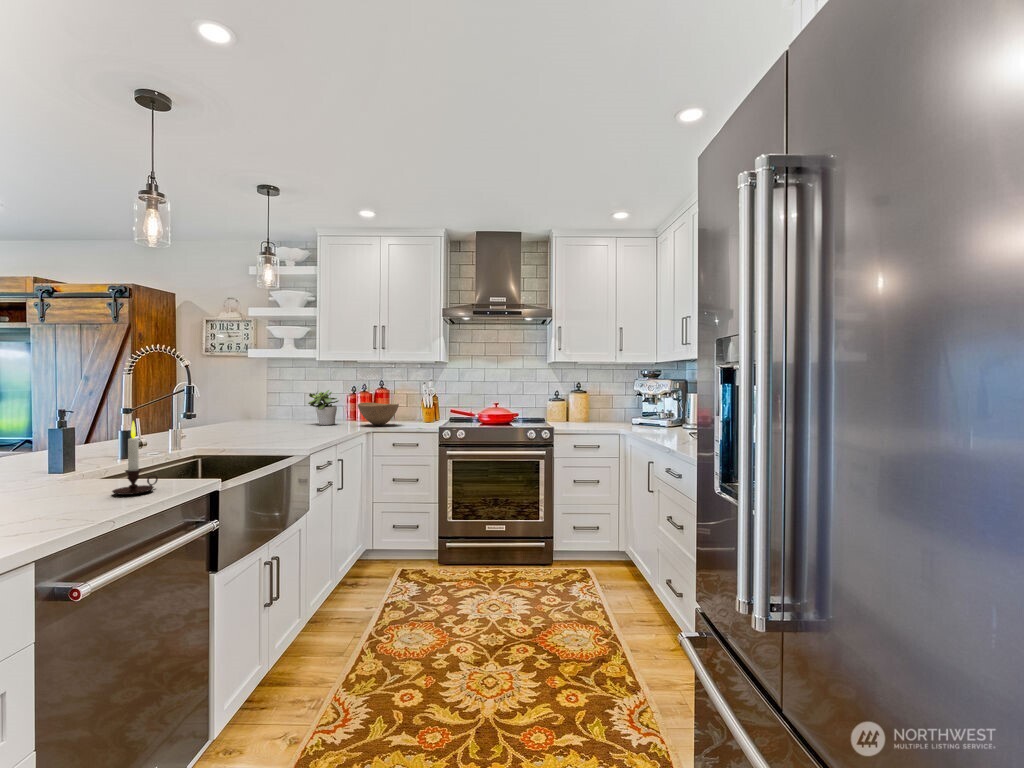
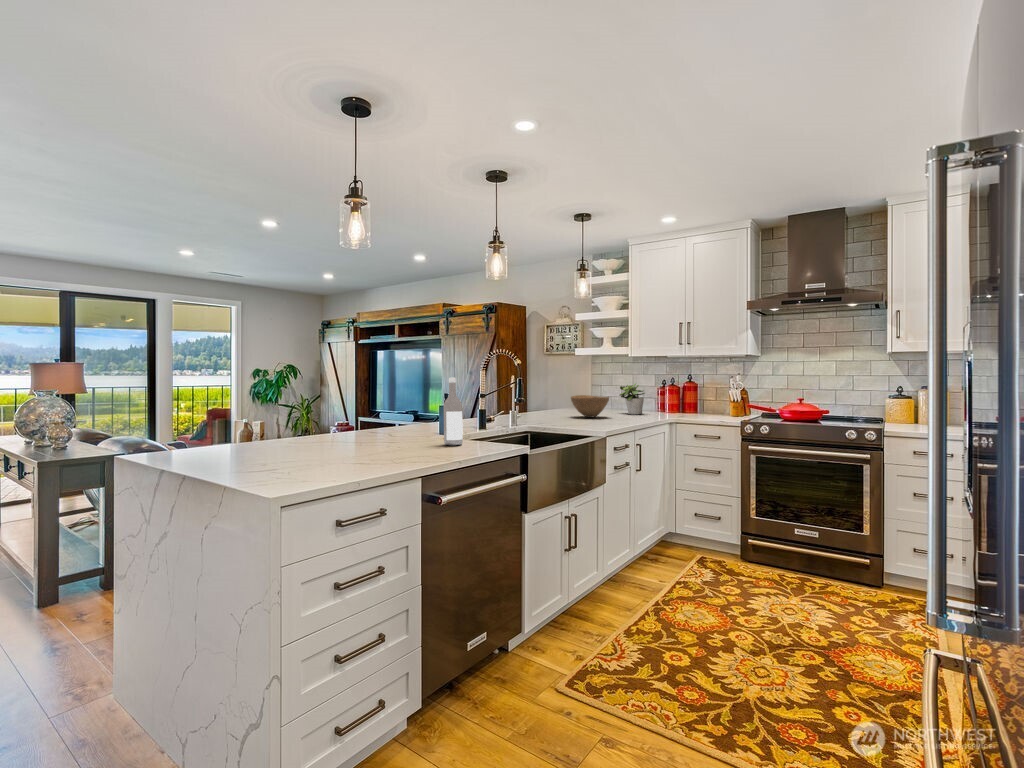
wine bottle: none [61,383,99,491] -> present [444,378,463,445]
bowl: present [358,403,399,426] -> present [571,395,609,418]
candle: present [112,421,158,495] -> none [467,402,492,450]

